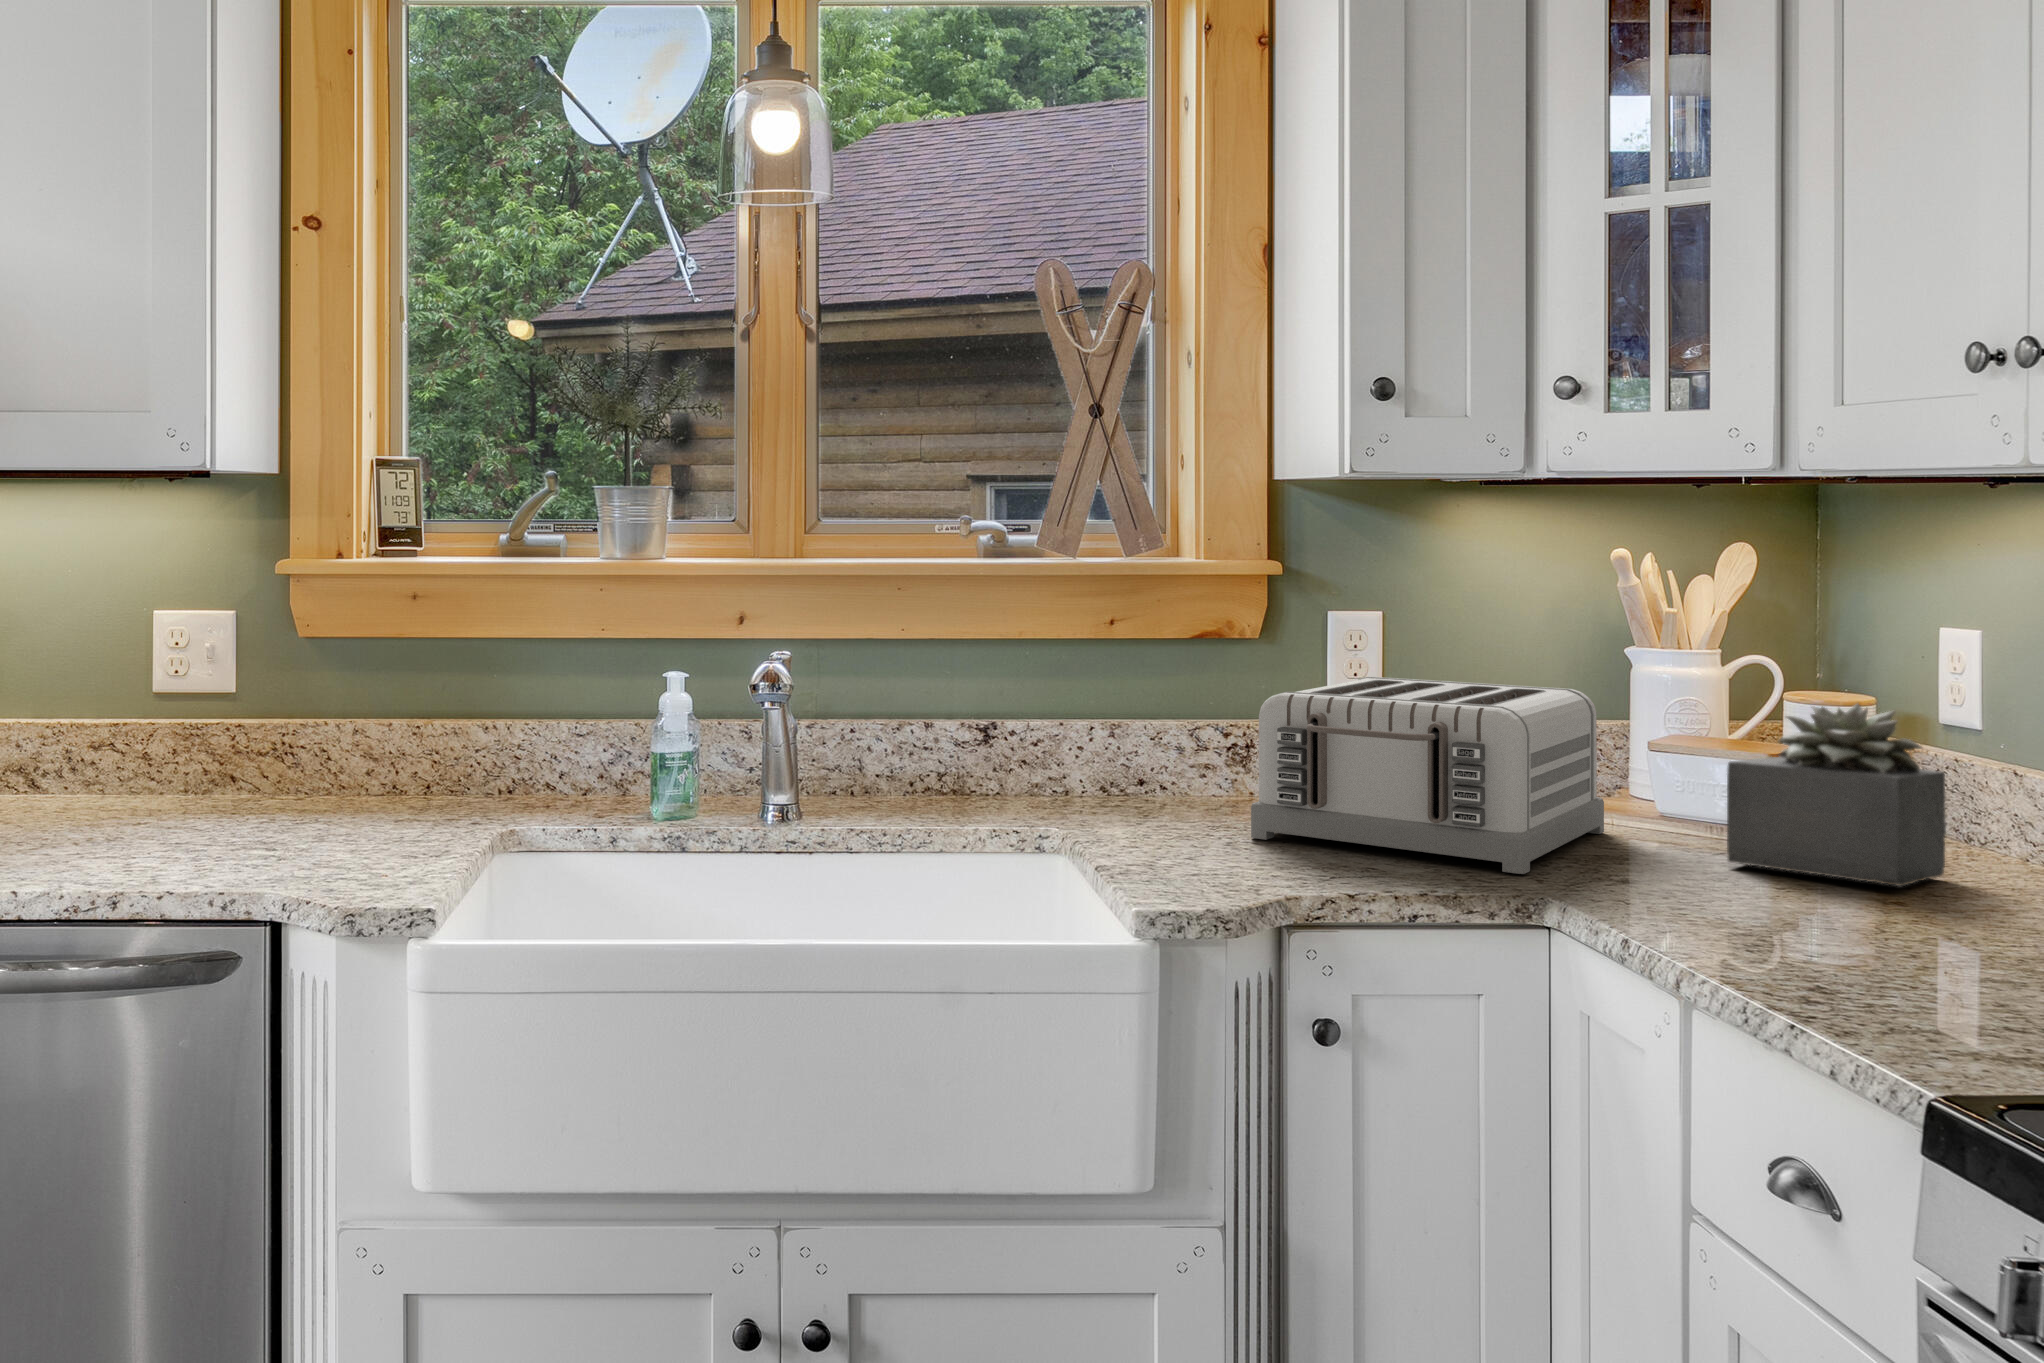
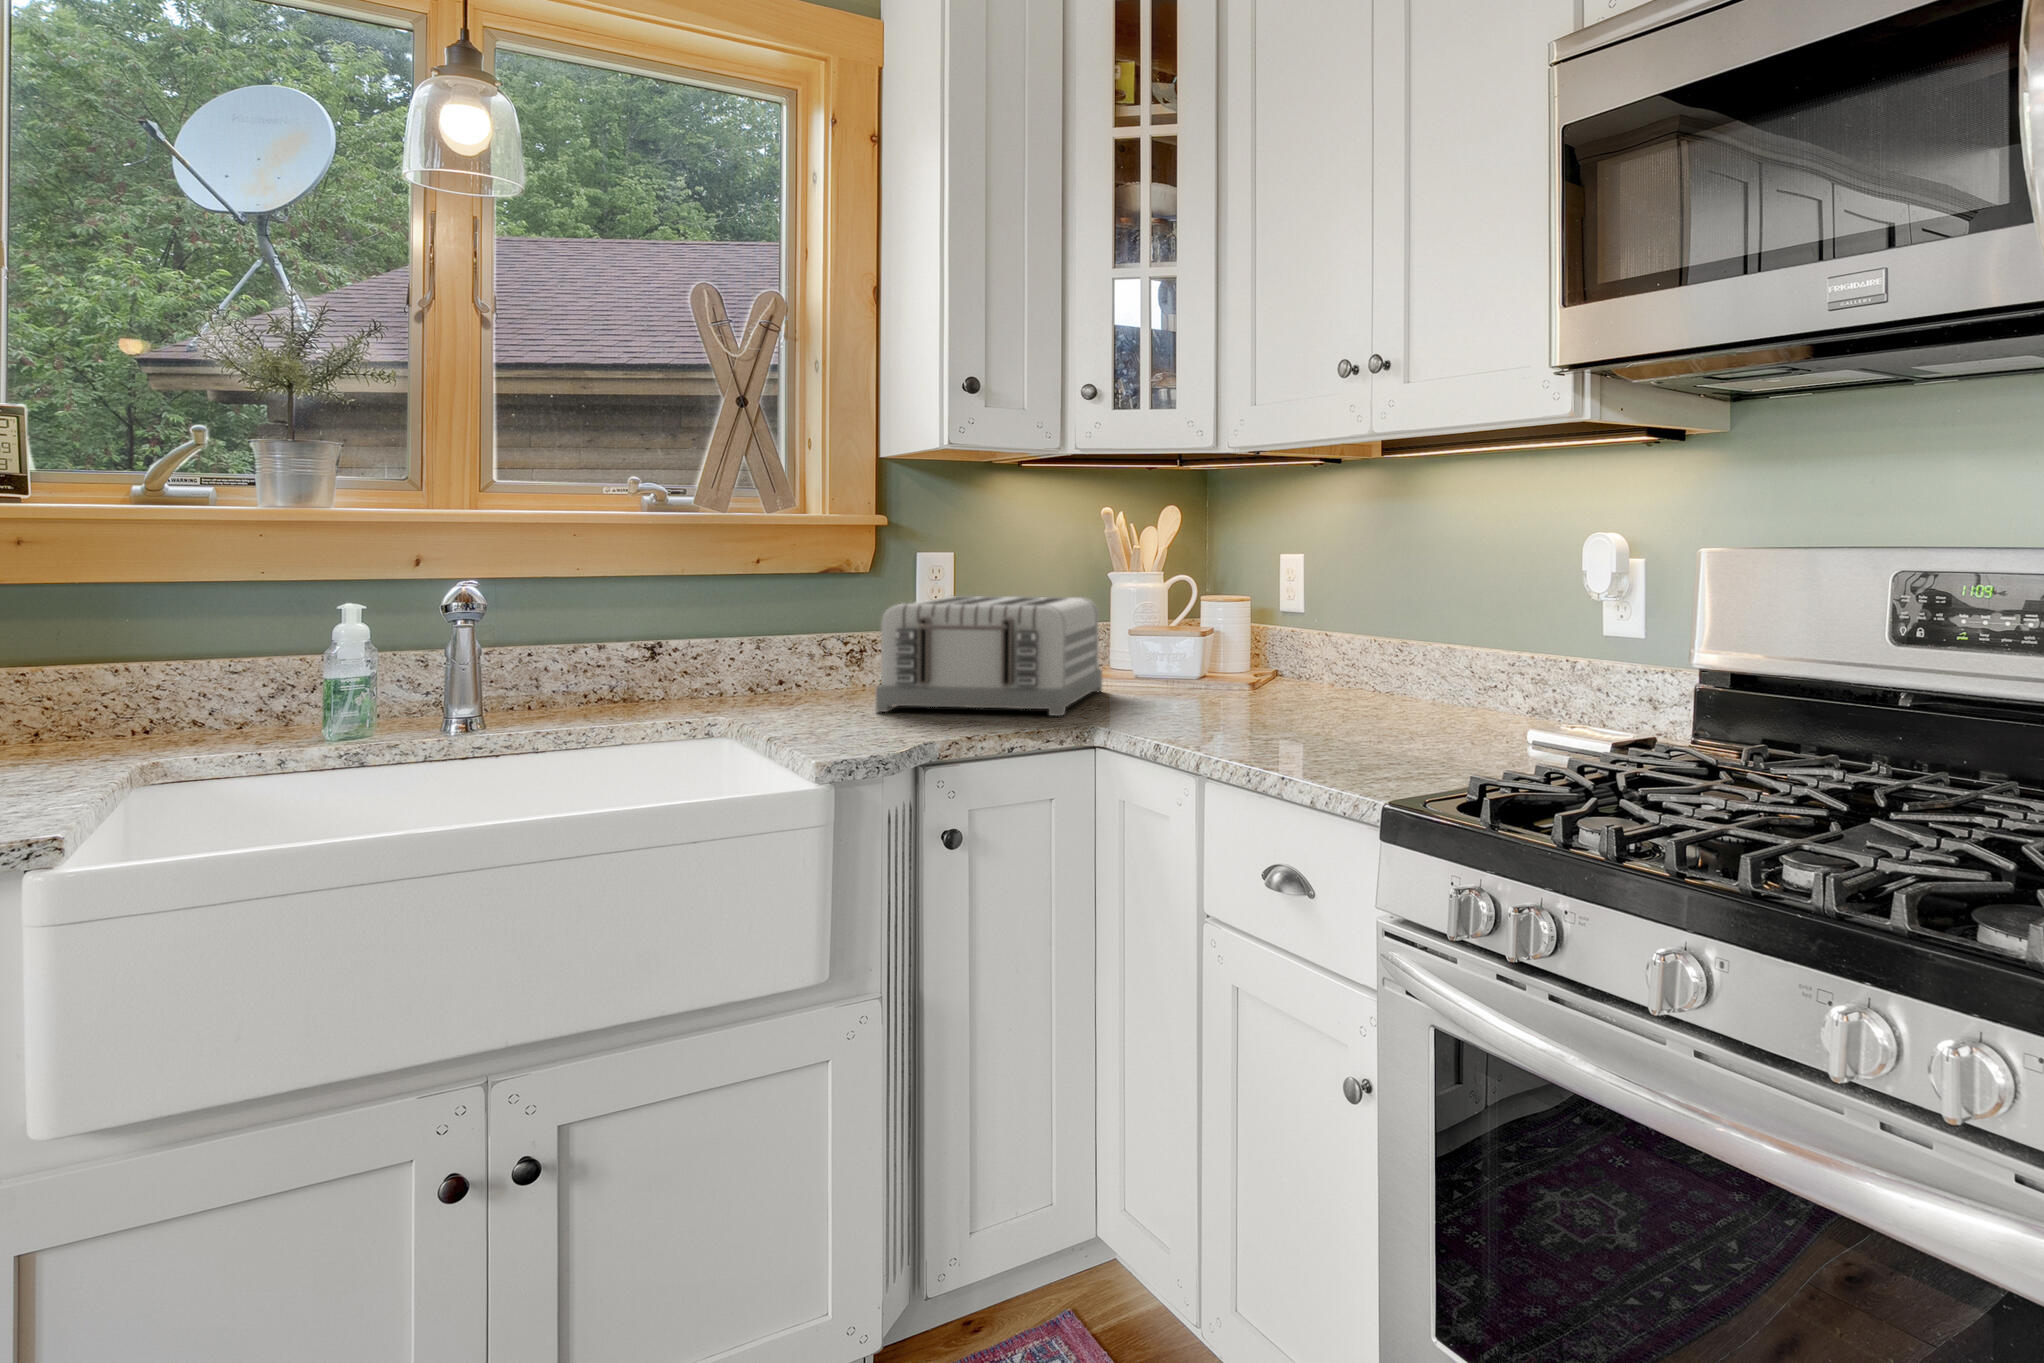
succulent plant: present [1727,703,1946,886] -> none [1175,596,1287,702]

